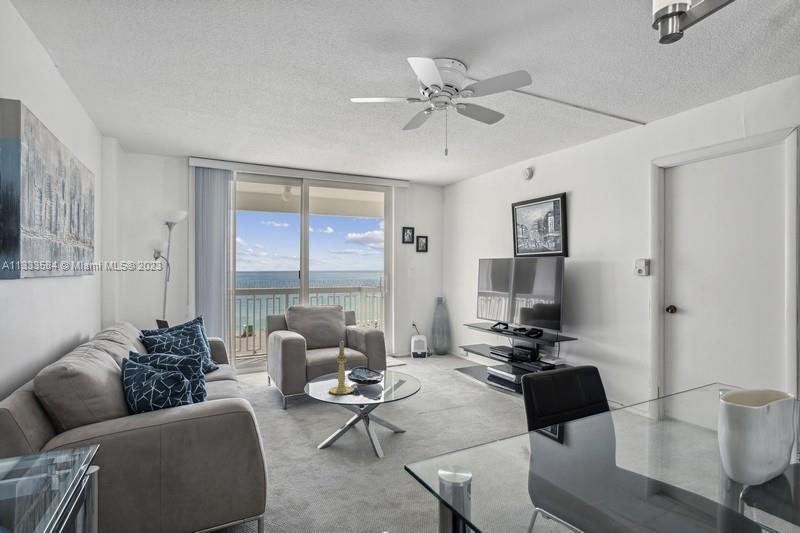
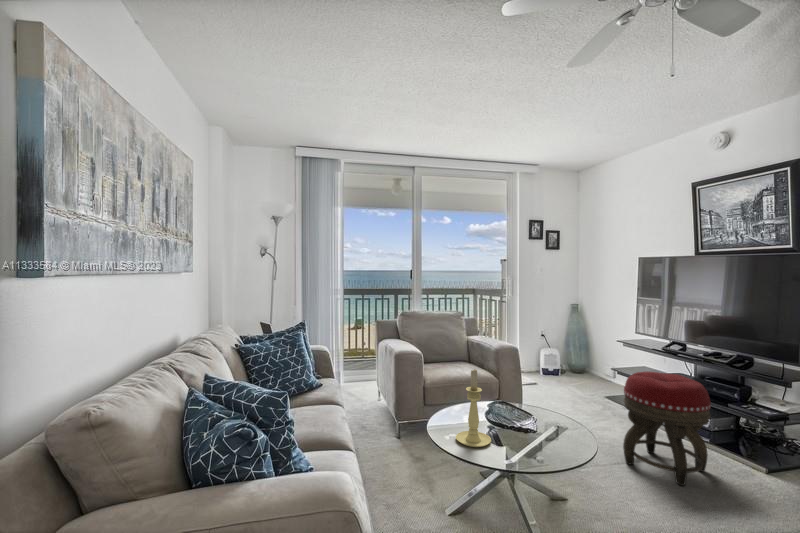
footstool: none [454,341,505,414] -> present [623,371,711,486]

